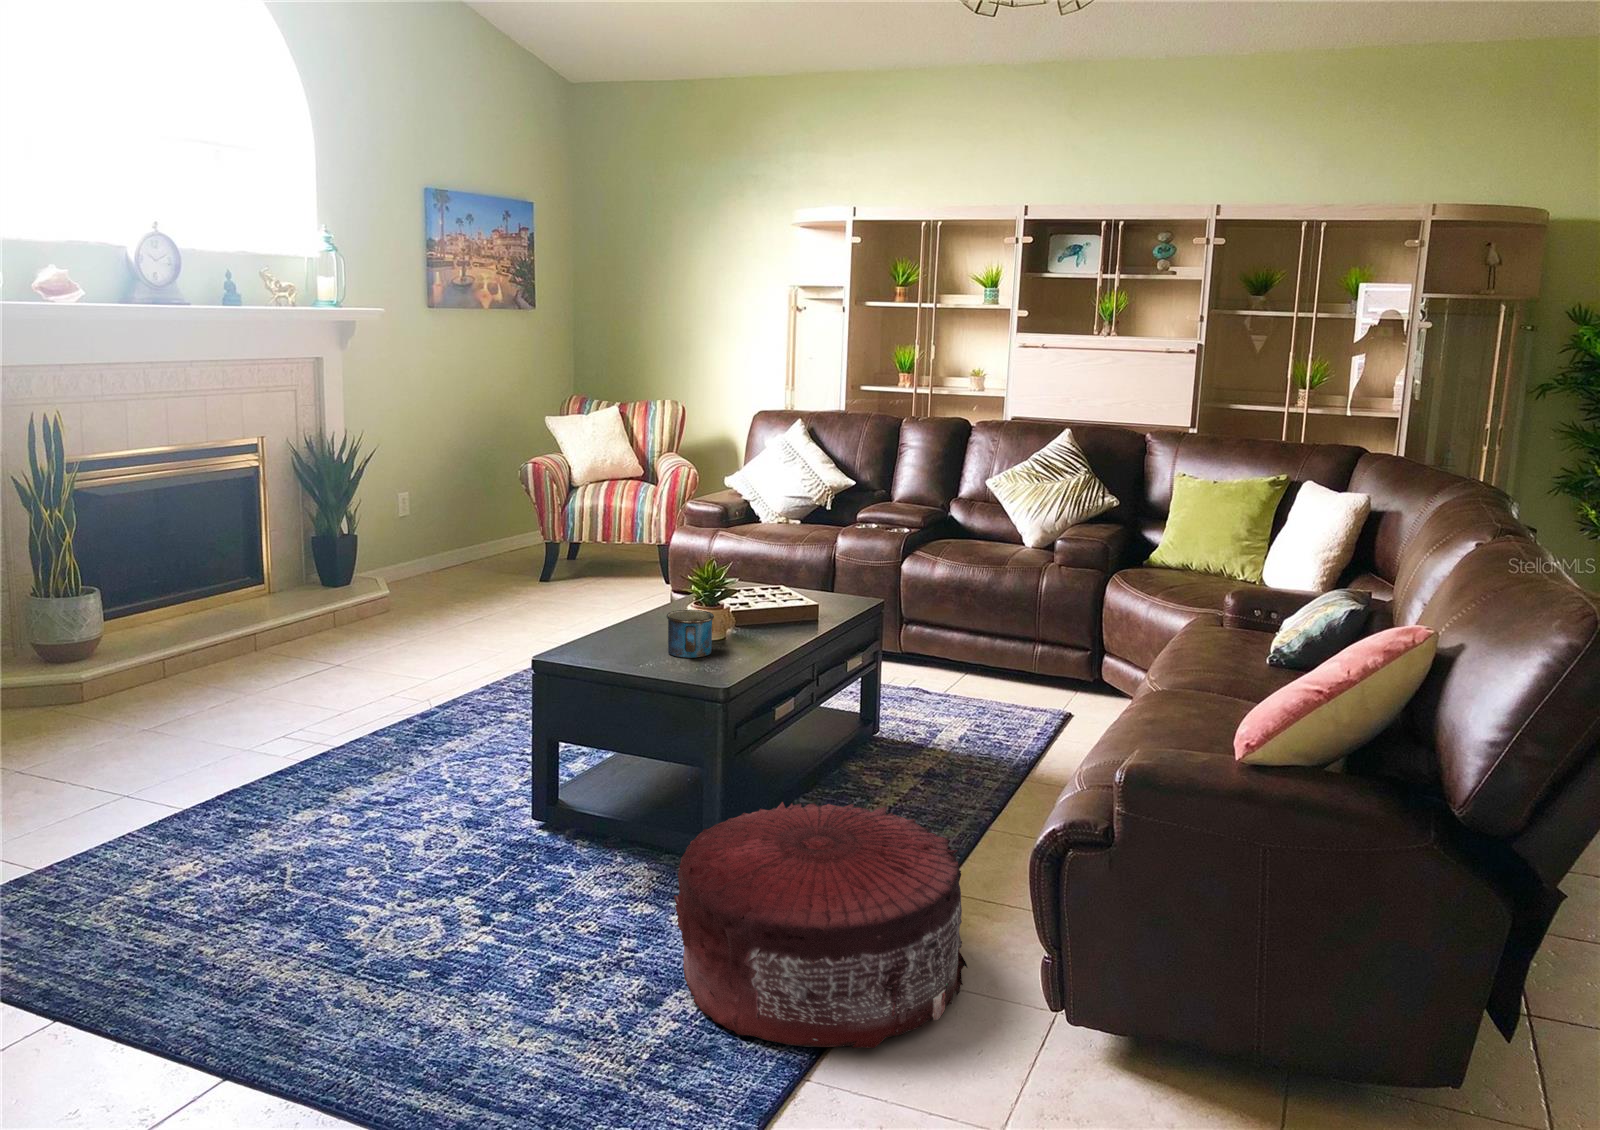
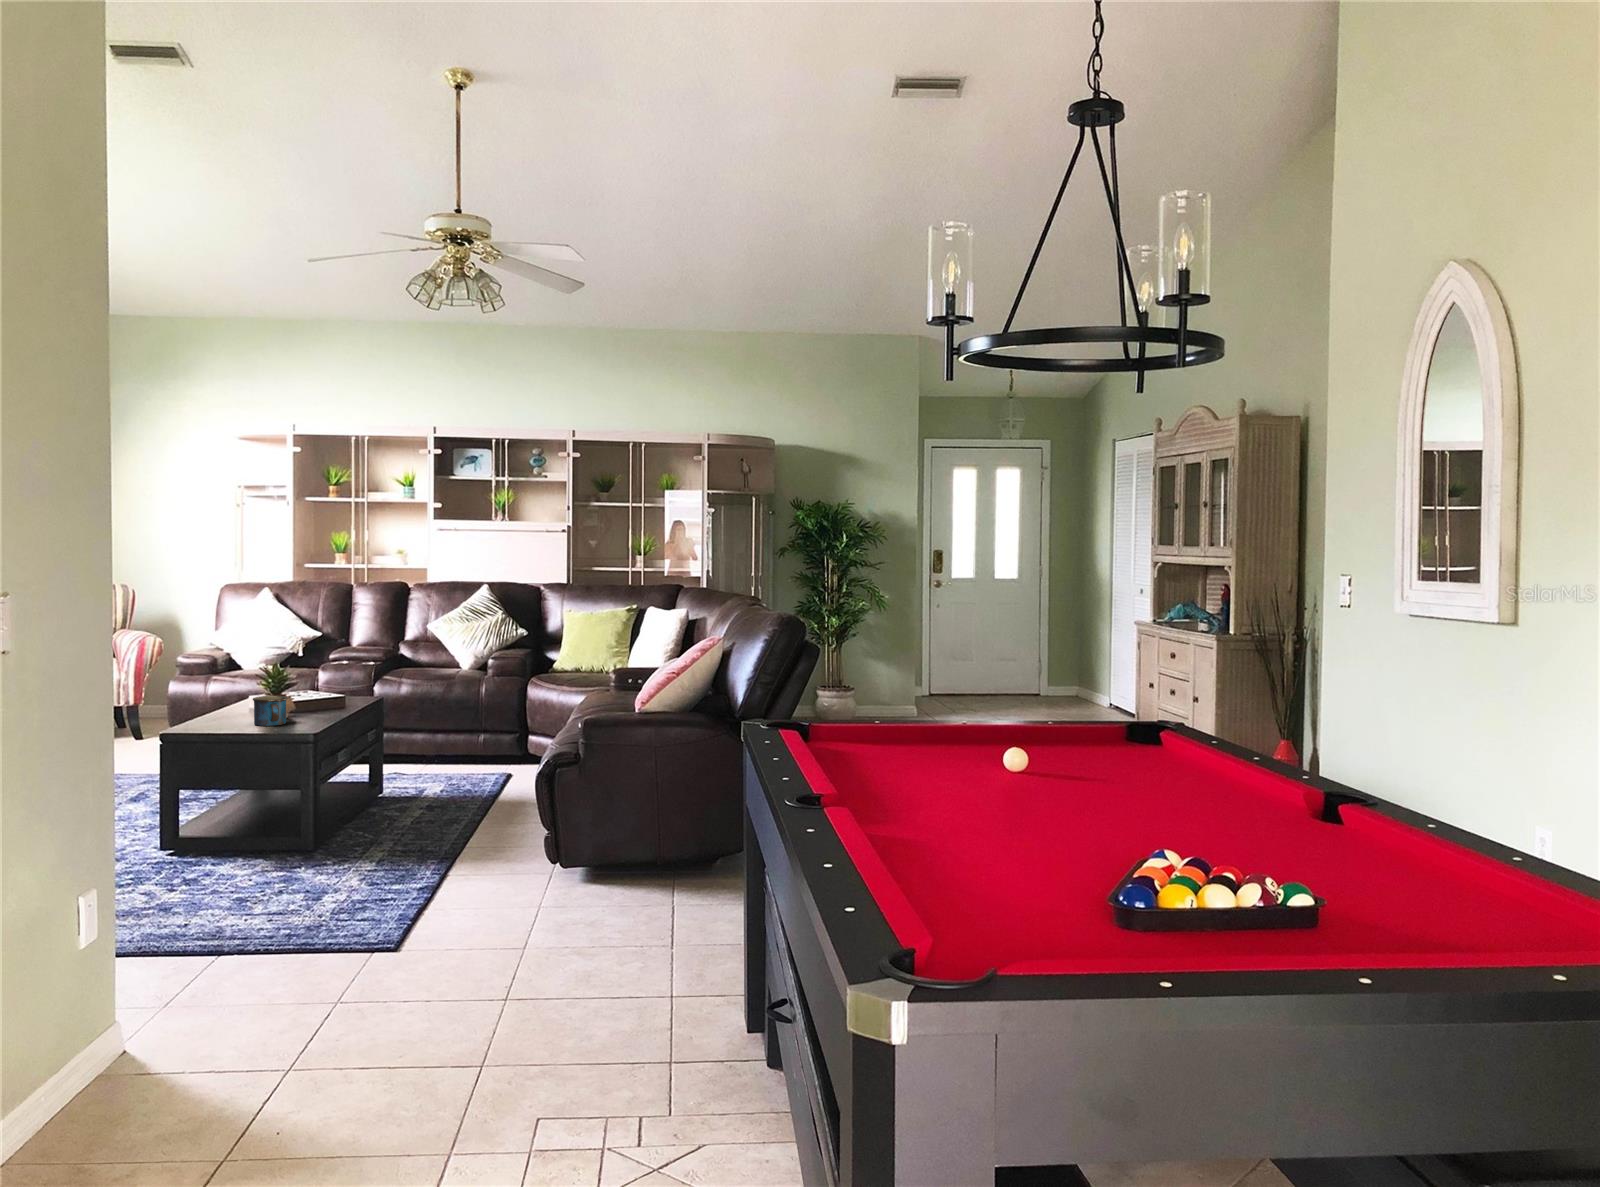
pouf: present [674,802,968,1048] -> none [315,787,494,906]

